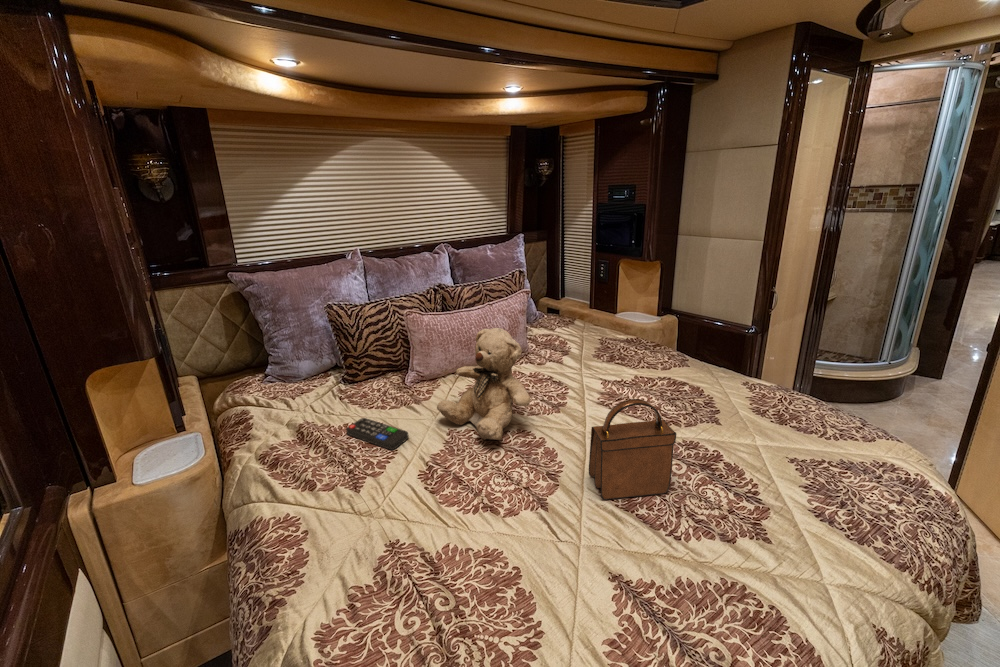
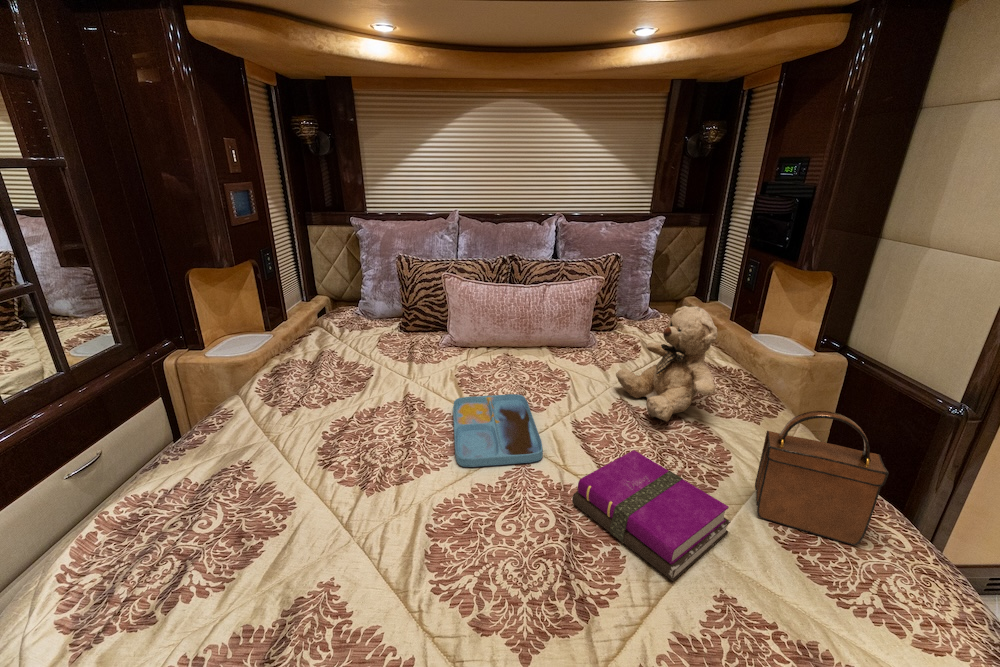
remote control: present [346,418,409,450] -> none [532,366,581,398]
tray: none [272,463,407,578] -> present [453,394,543,467]
notebook: none [460,482,591,593] -> present [572,450,731,581]

